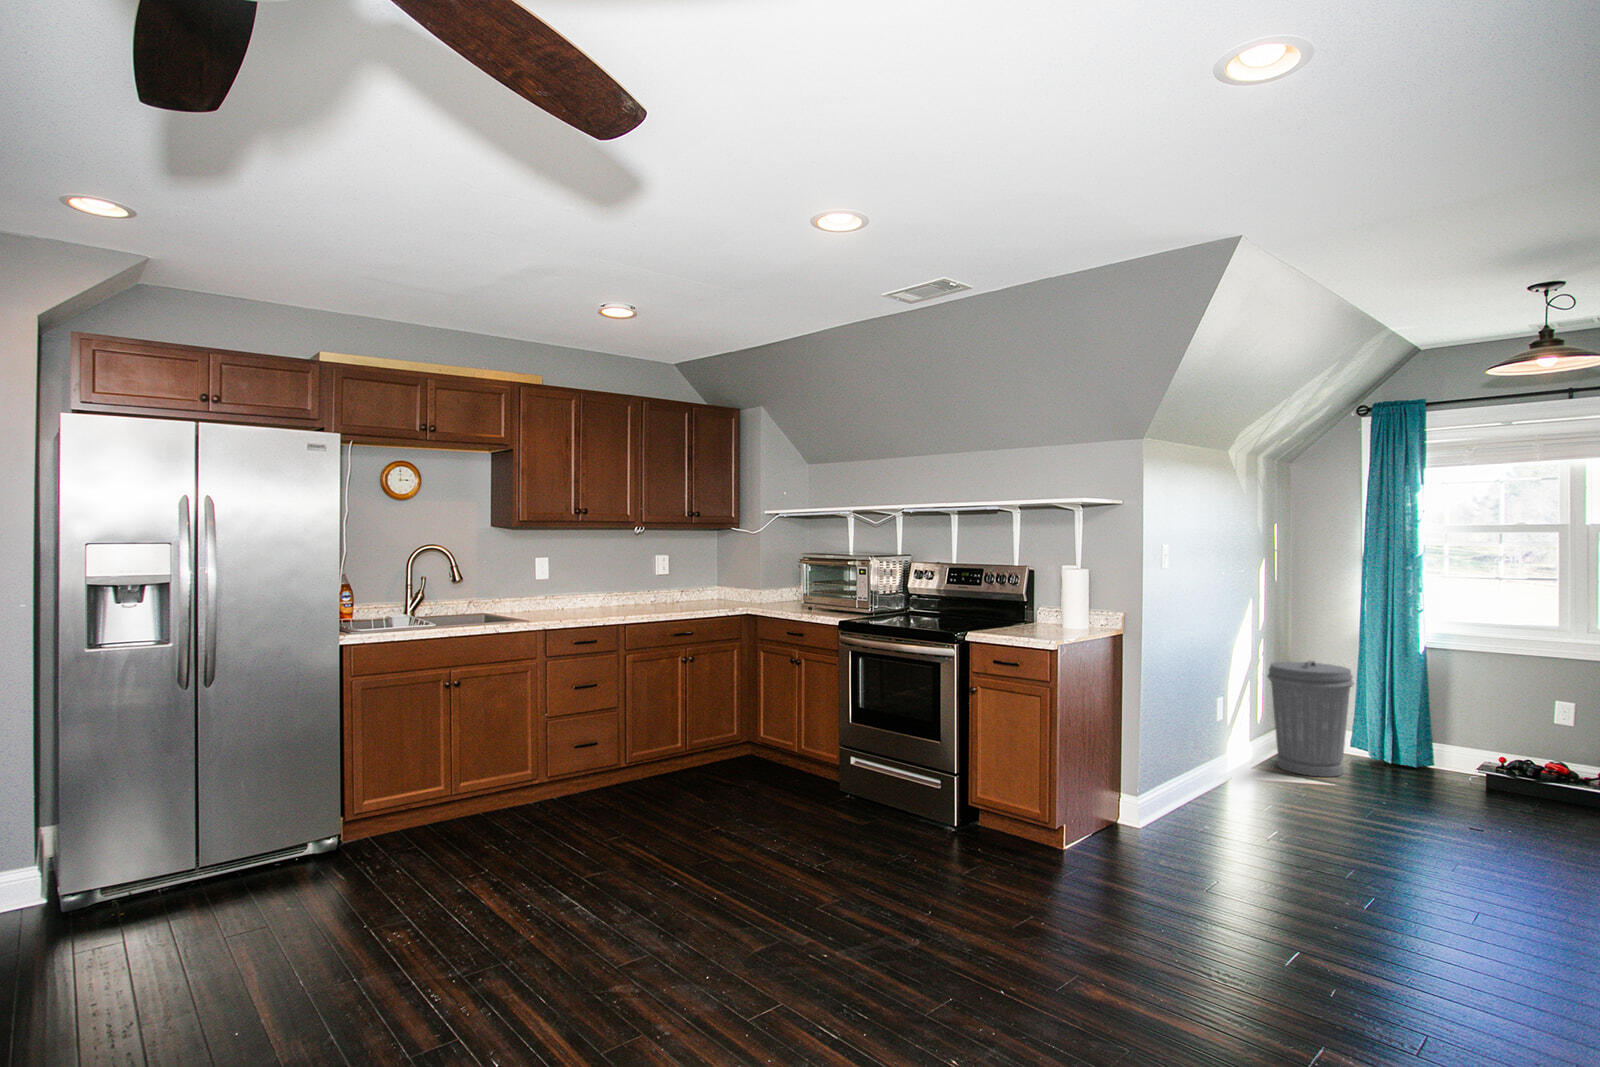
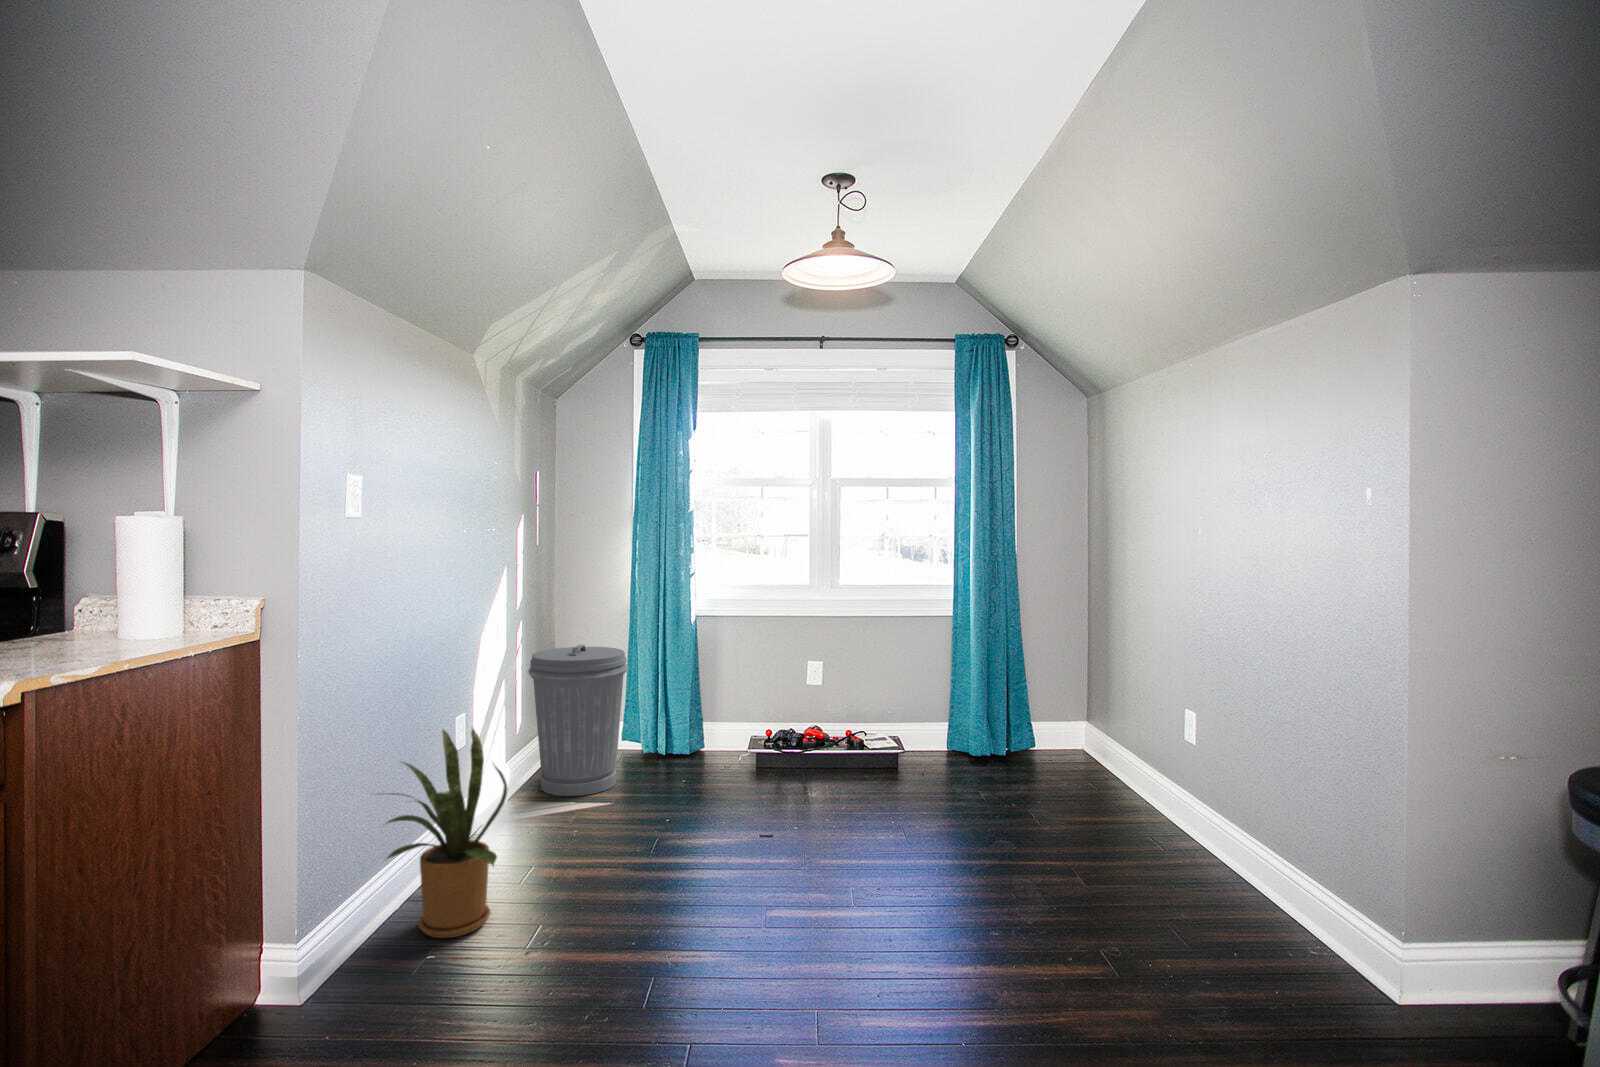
house plant: none [1177,701,1263,826] -> present [379,729,507,938]

